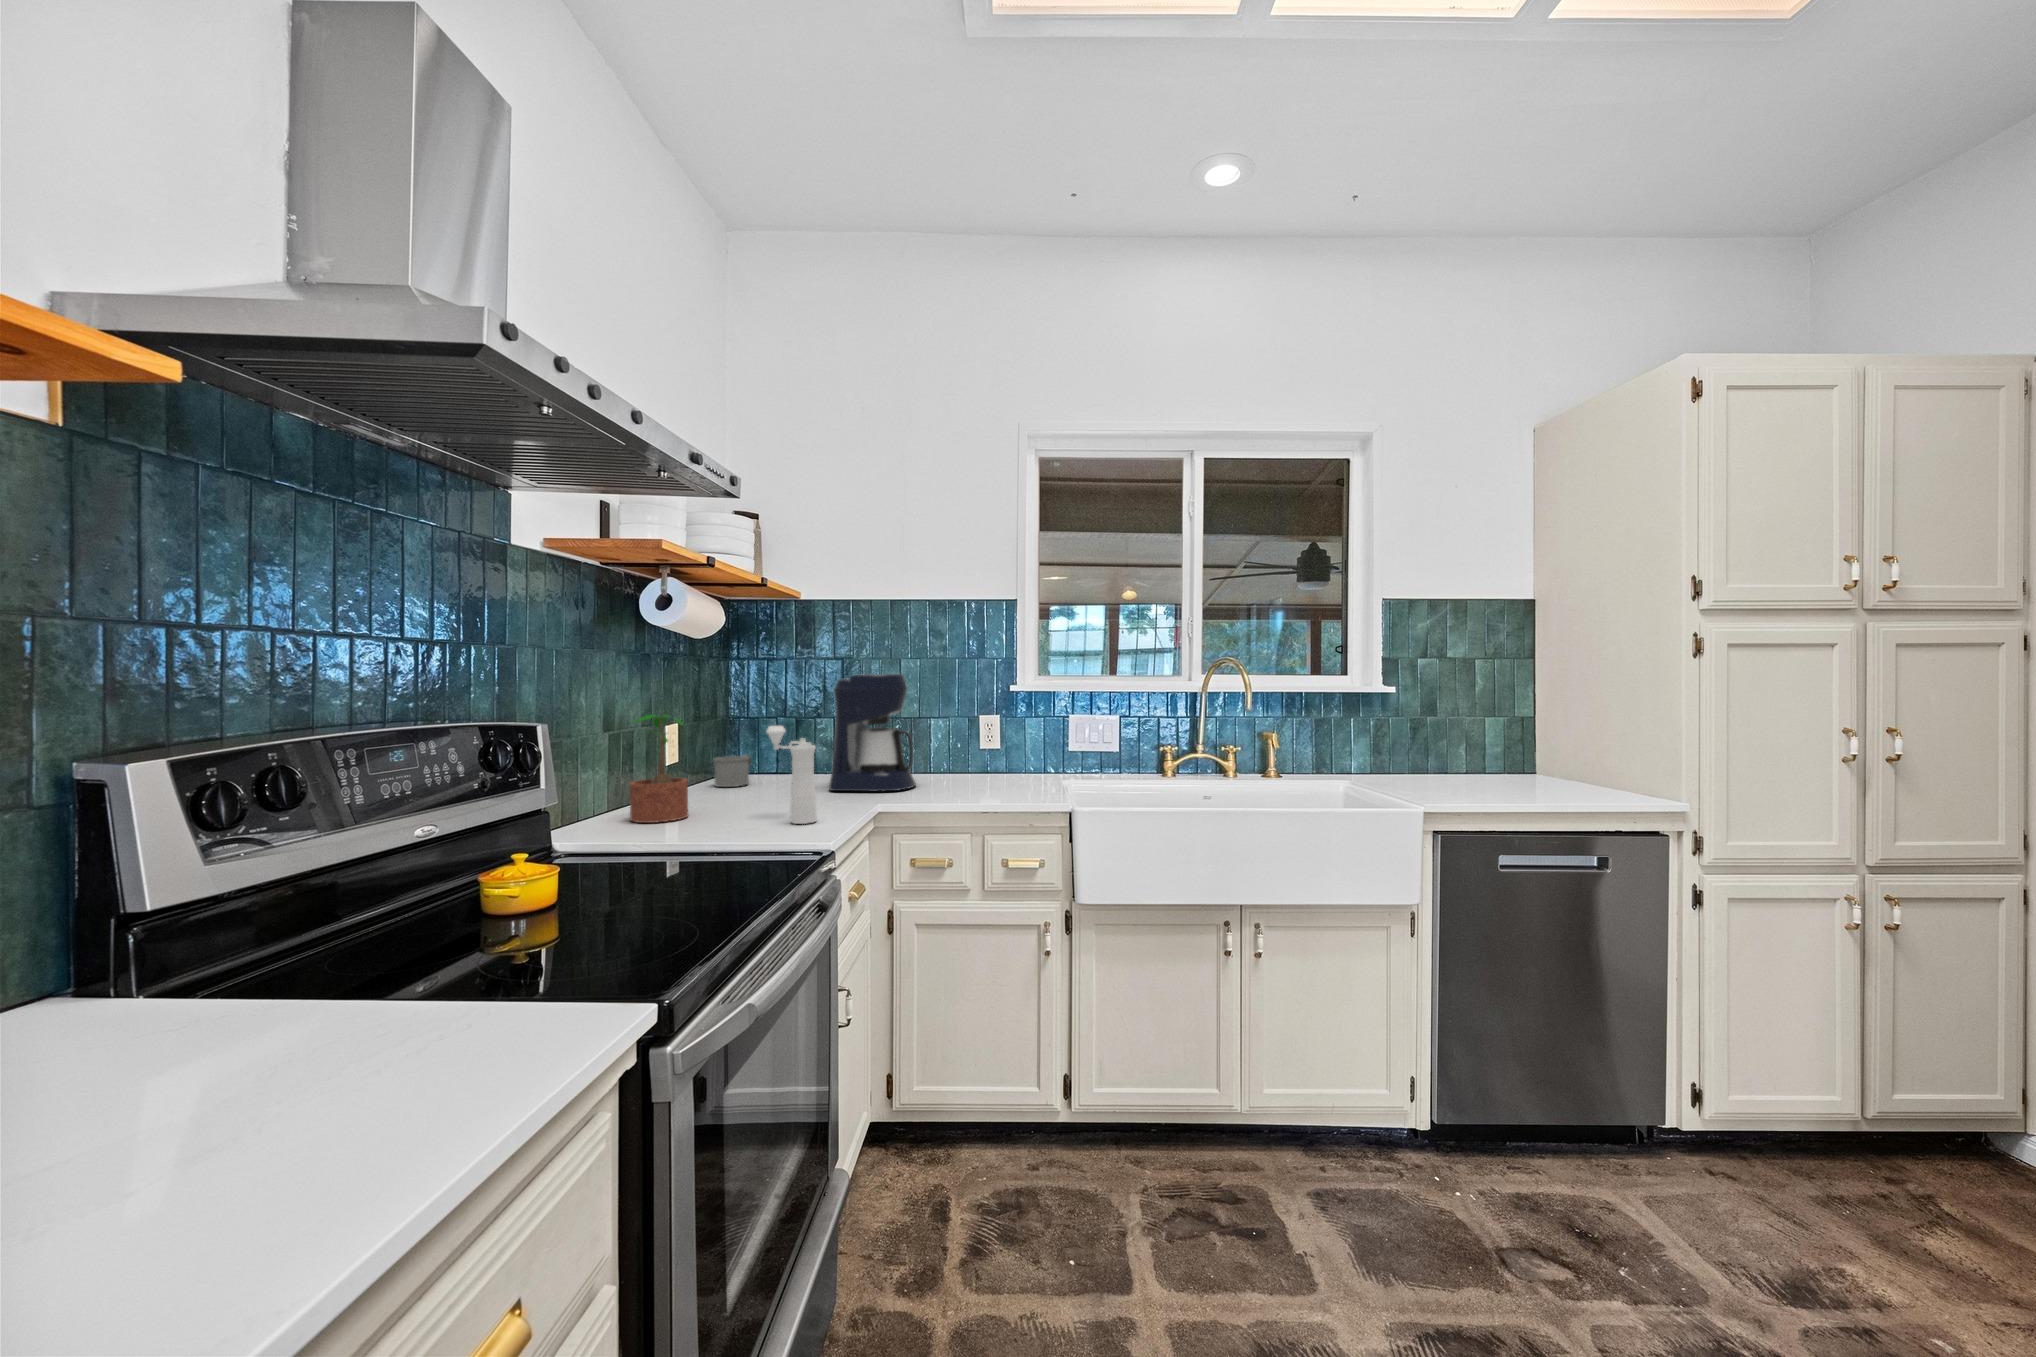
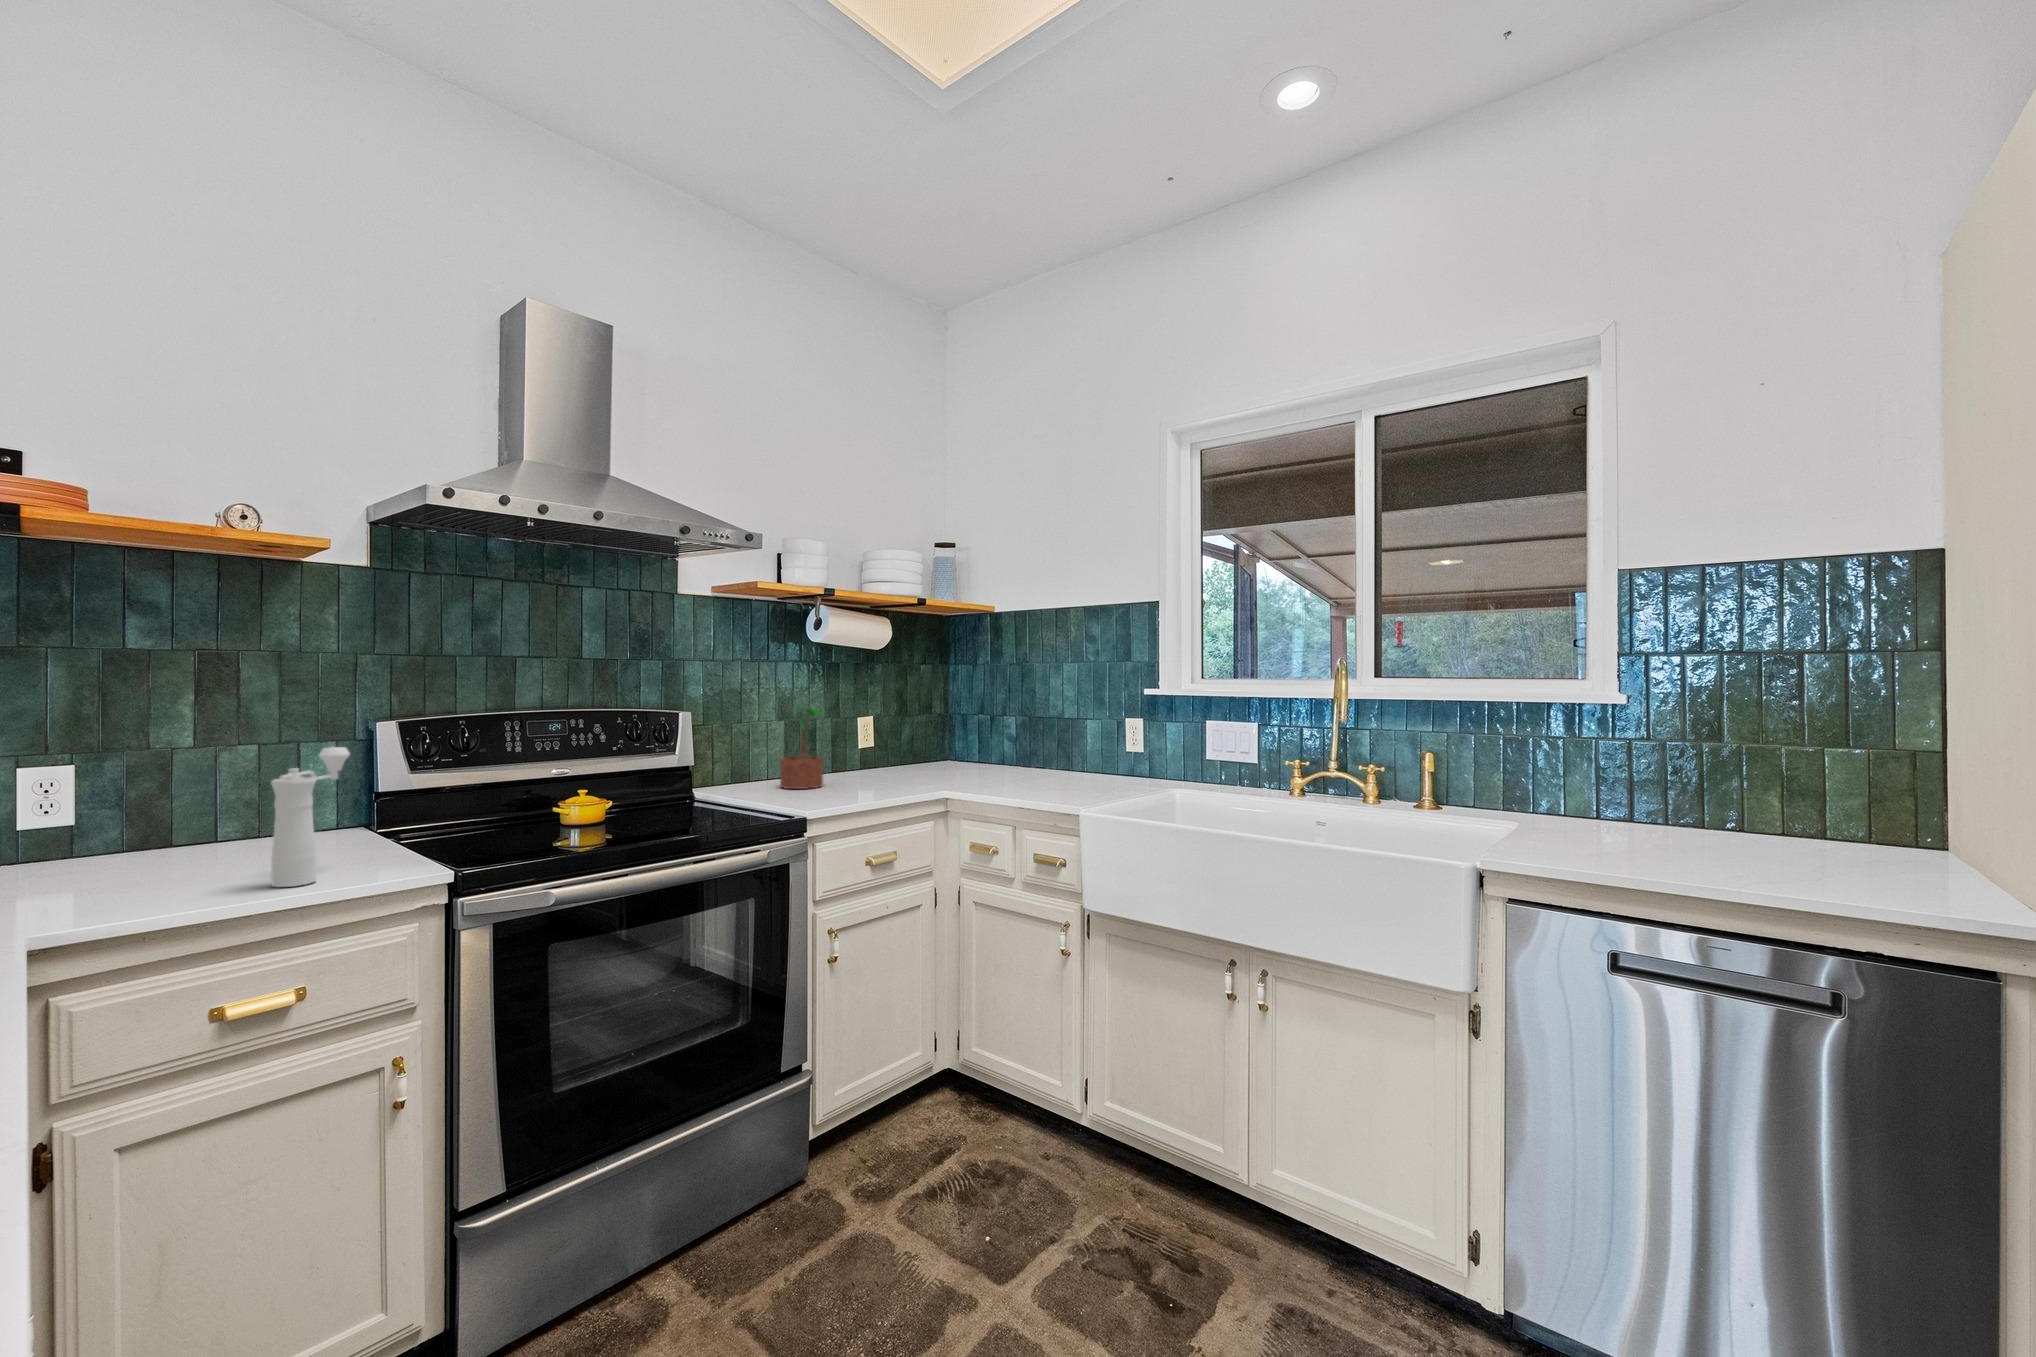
coffee maker: present [829,674,916,791] -> none [962,677,1041,785]
pepper mill: present [767,726,817,824] -> present [271,747,350,887]
mug: present [714,755,751,787] -> none [904,744,941,770]

